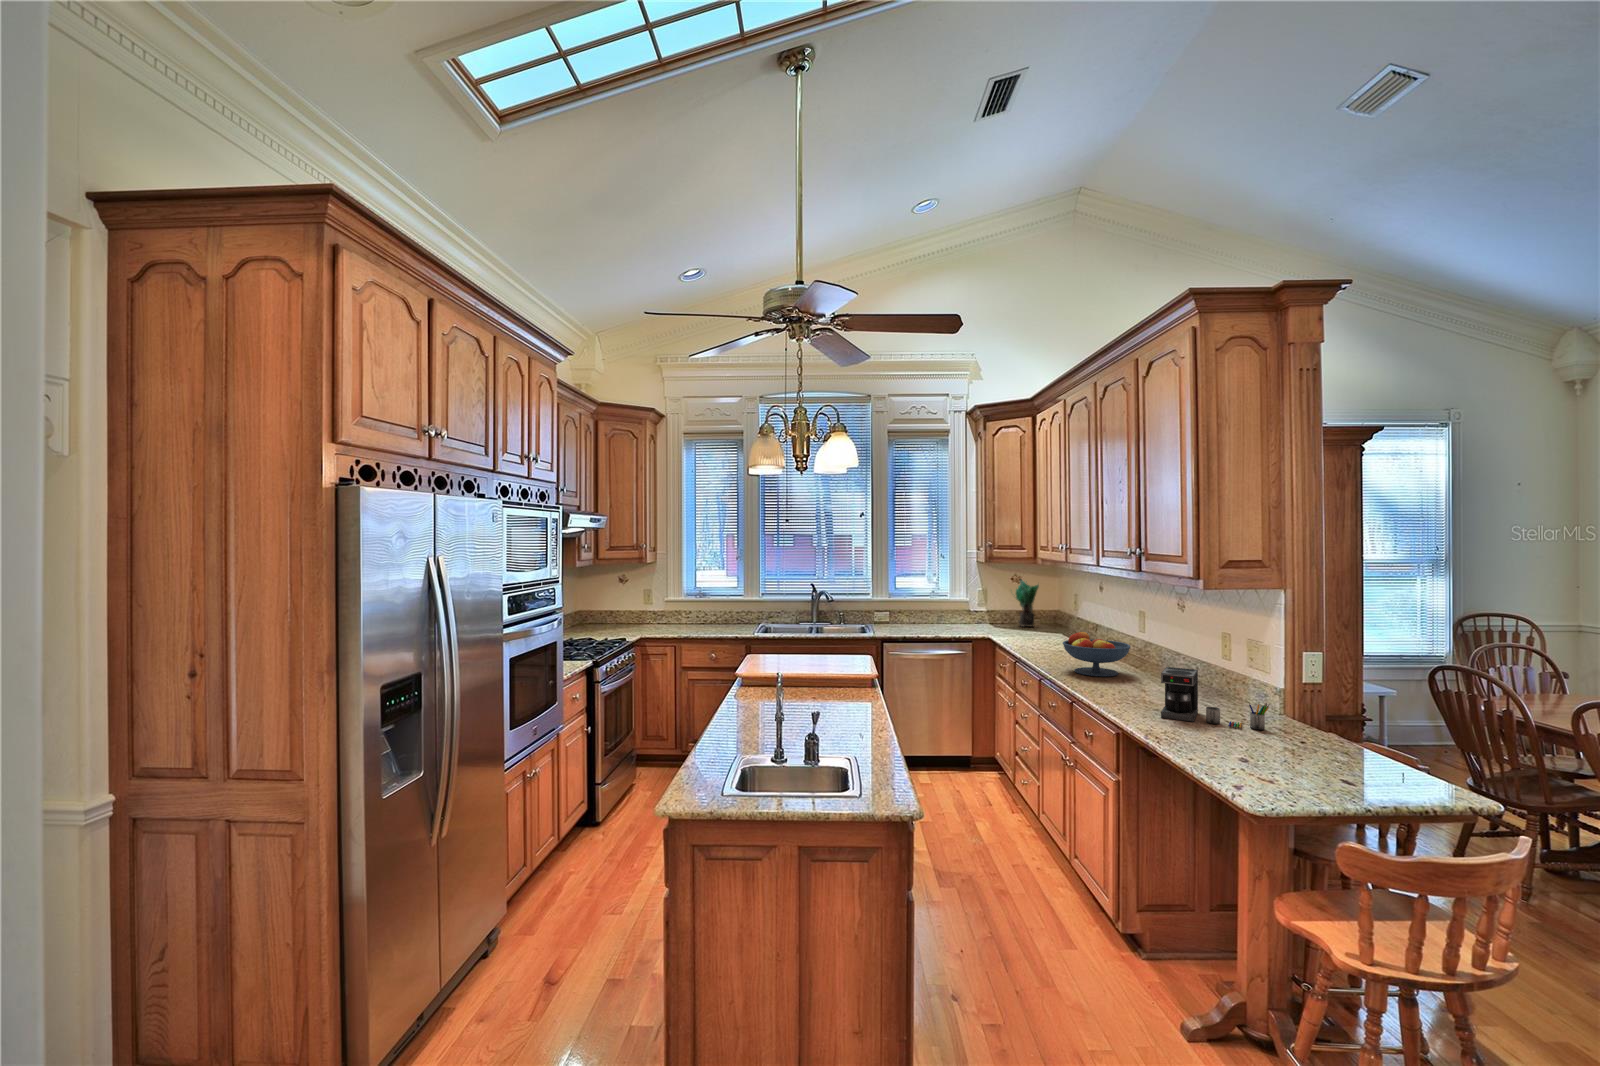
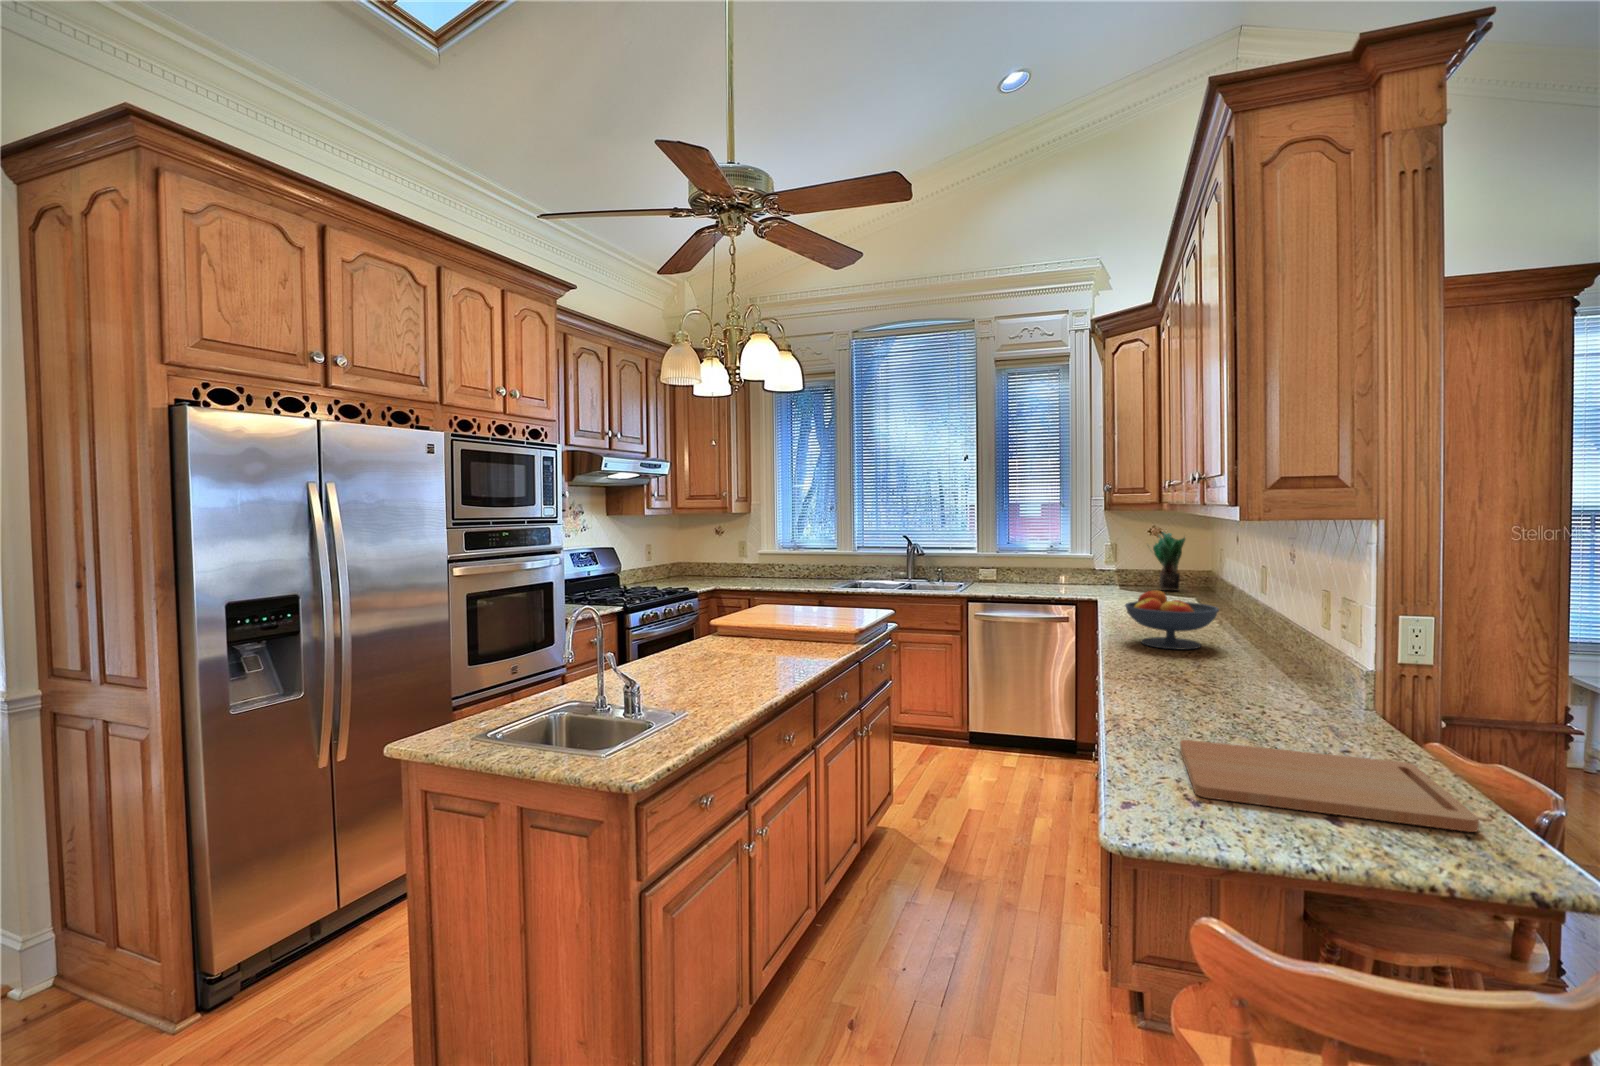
coffee maker: present [1161,667,1269,730] -> none [1169,634,1325,732]
cutting board: none [1214,742,1409,779] -> present [1180,740,1479,832]

